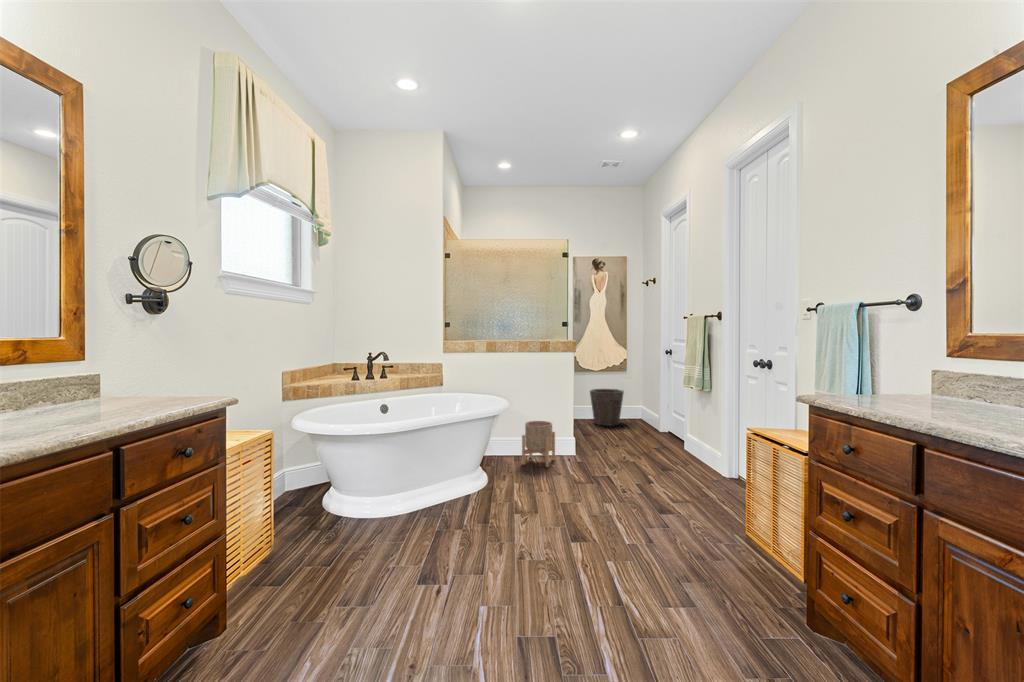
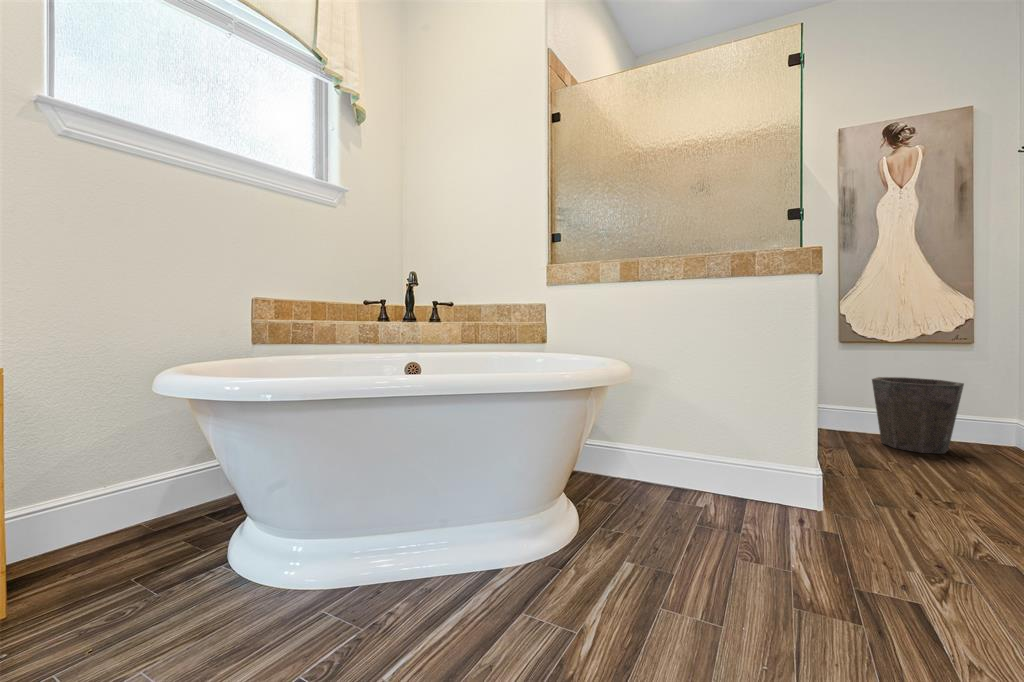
planter: present [522,421,555,467] -> none [677,421,762,530]

